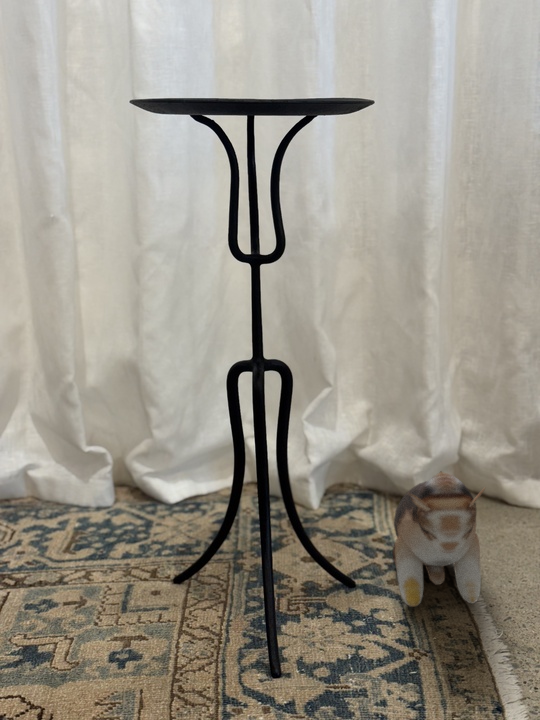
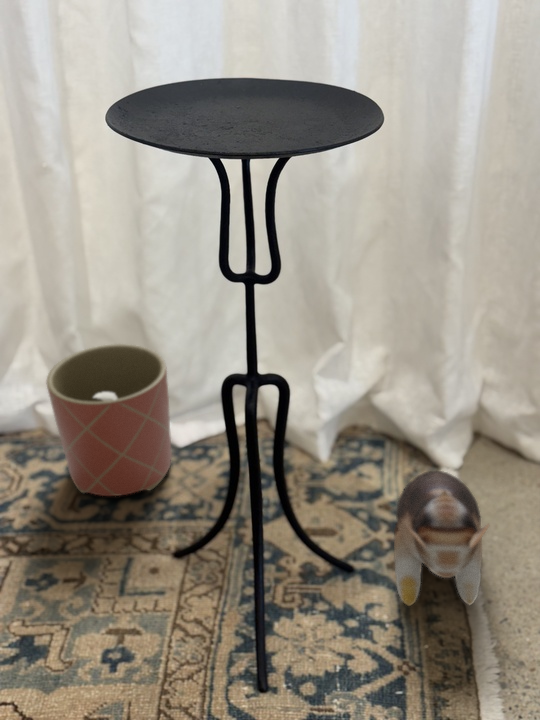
planter: none [50,397,166,539] -> present [46,344,172,496]

